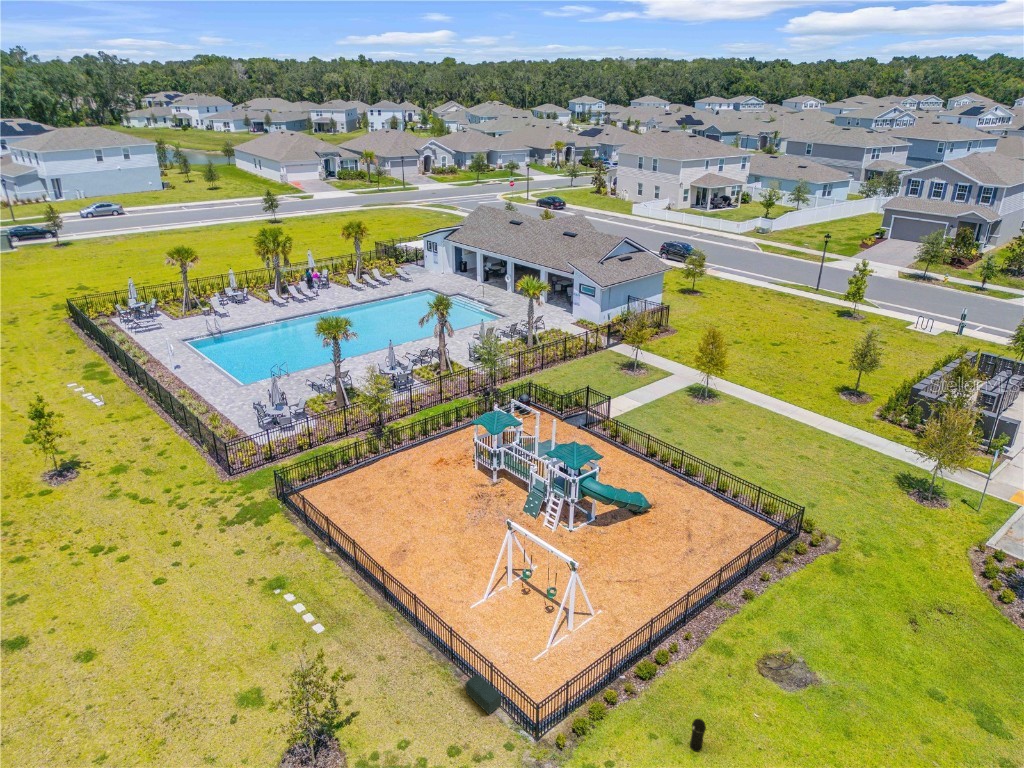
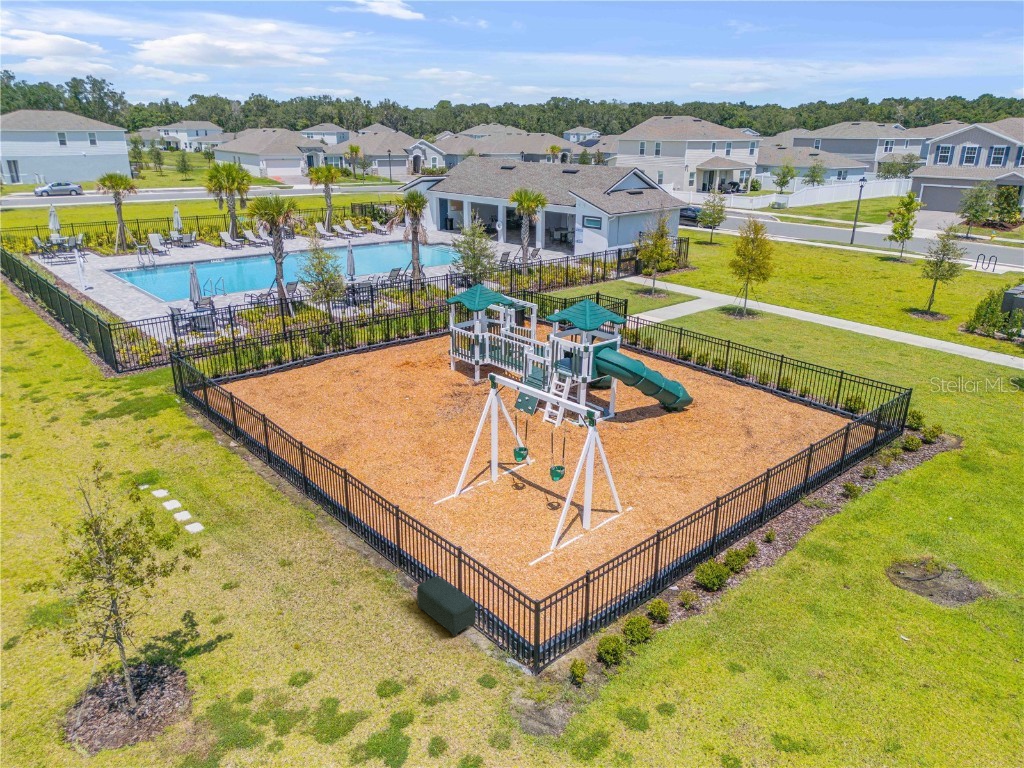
trash can: present [690,719,706,752] -> none [803,629,835,689]

